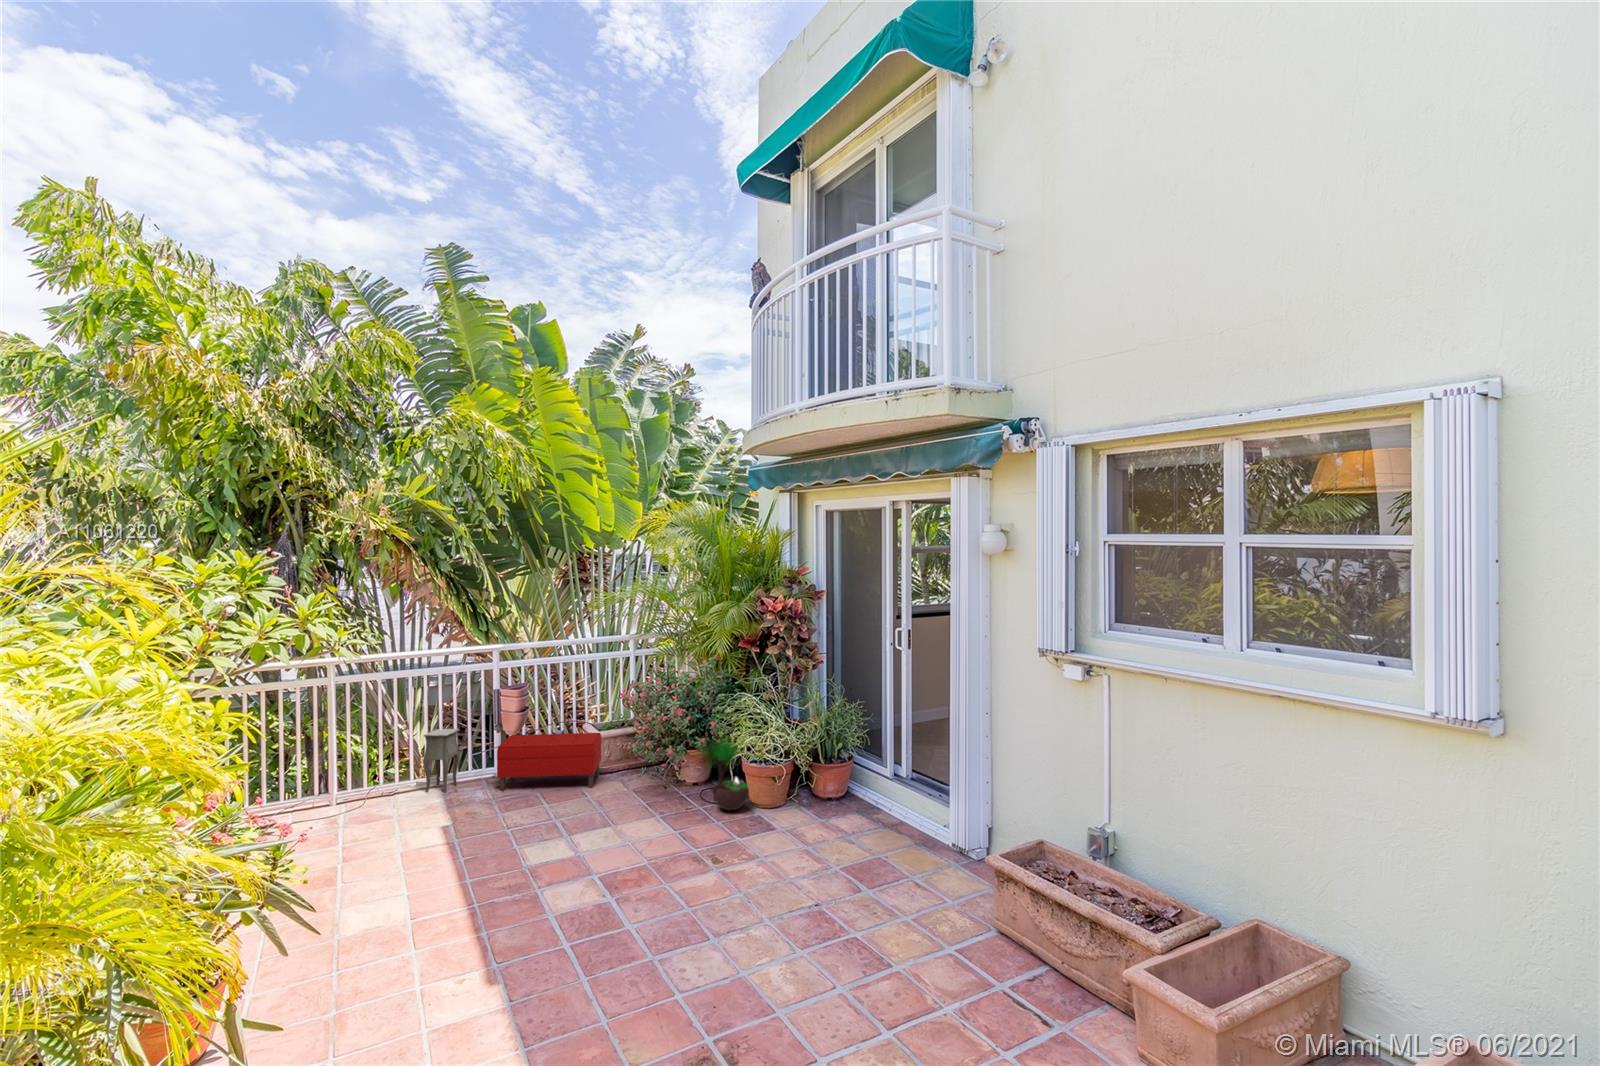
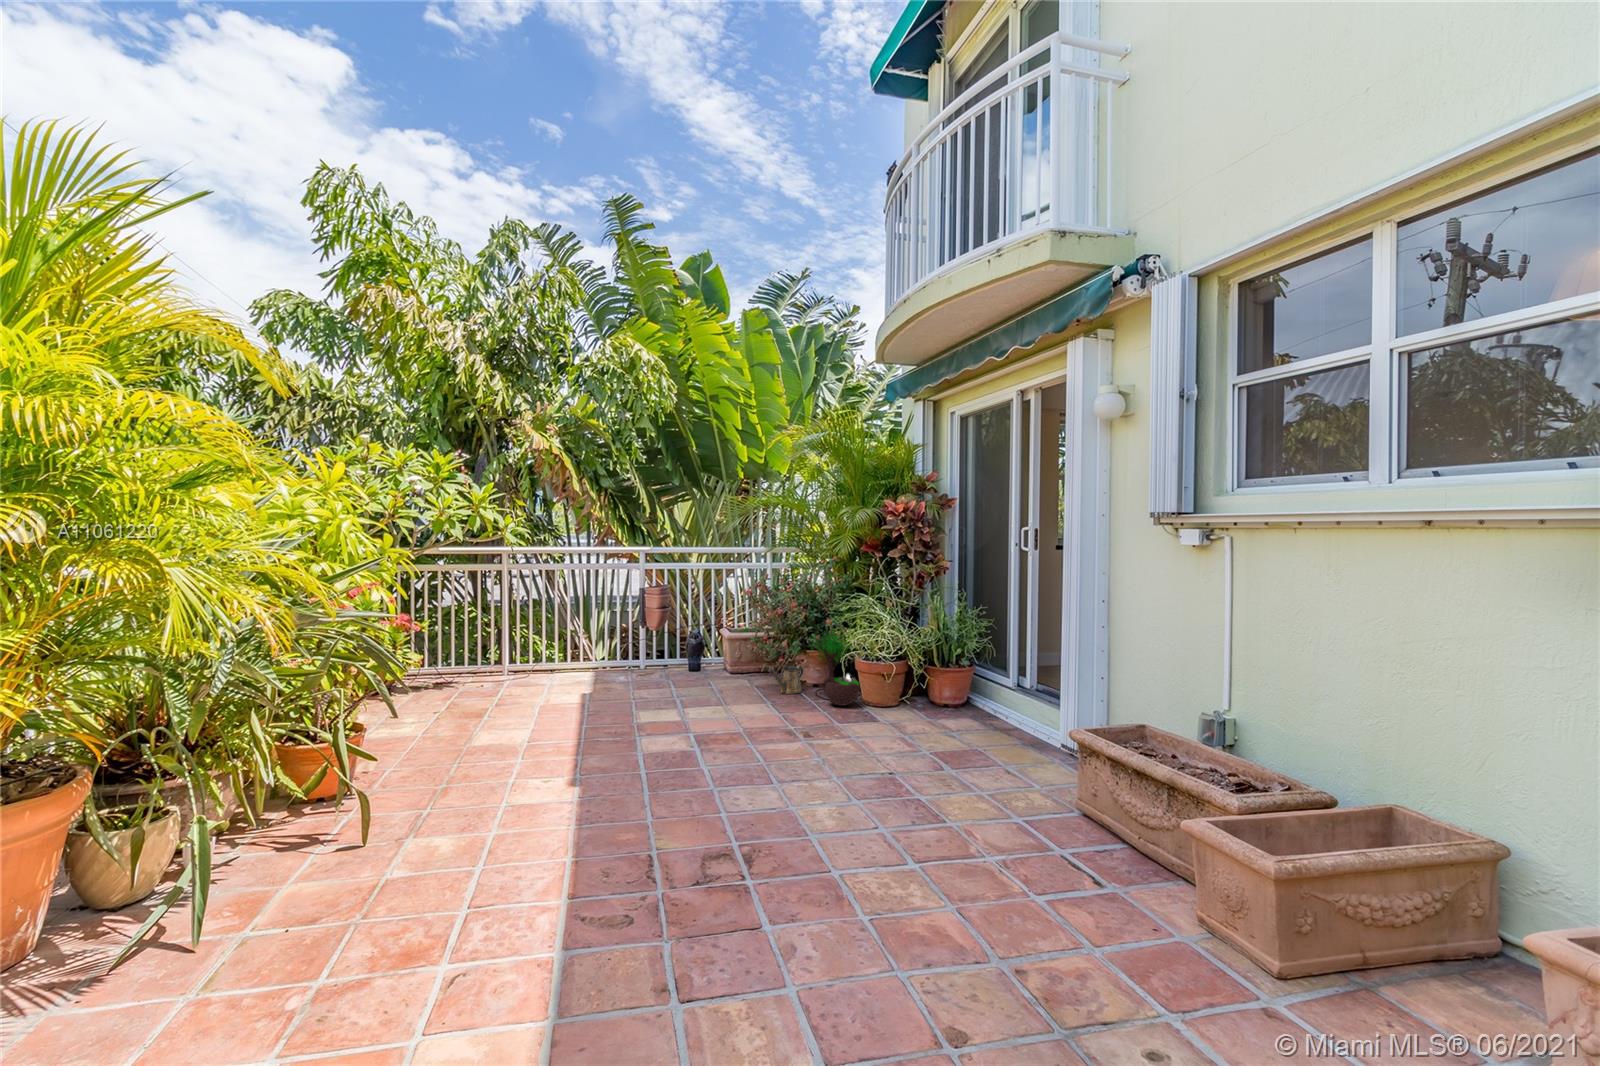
side table: present [423,729,460,792] -> none [577,621,609,675]
bench: present [497,733,602,791] -> none [637,632,733,682]
watering can: none [652,767,684,798] -> present [769,666,804,694]

